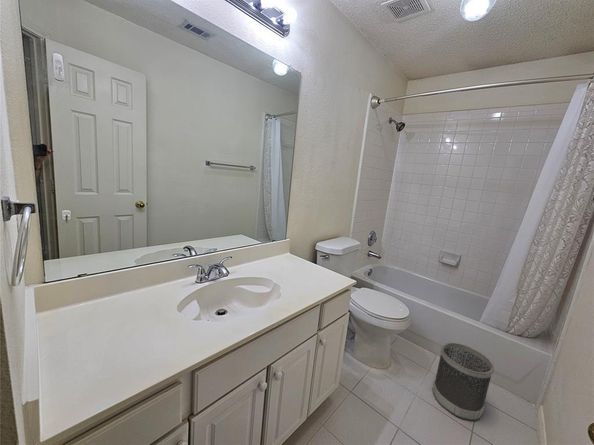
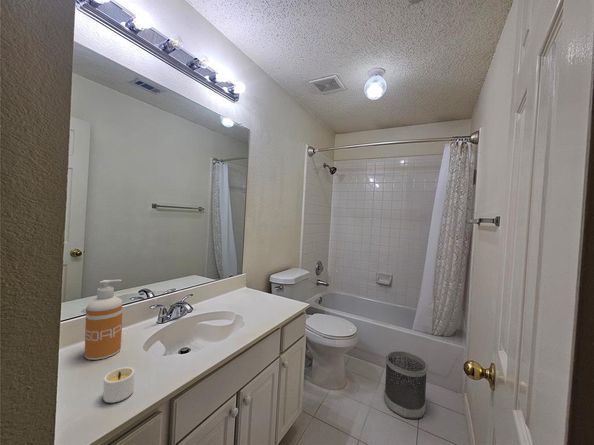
soap dispenser: none [122,237,157,314] -> present [85,279,123,360]
candle: none [125,331,170,367] -> present [103,367,134,403]

